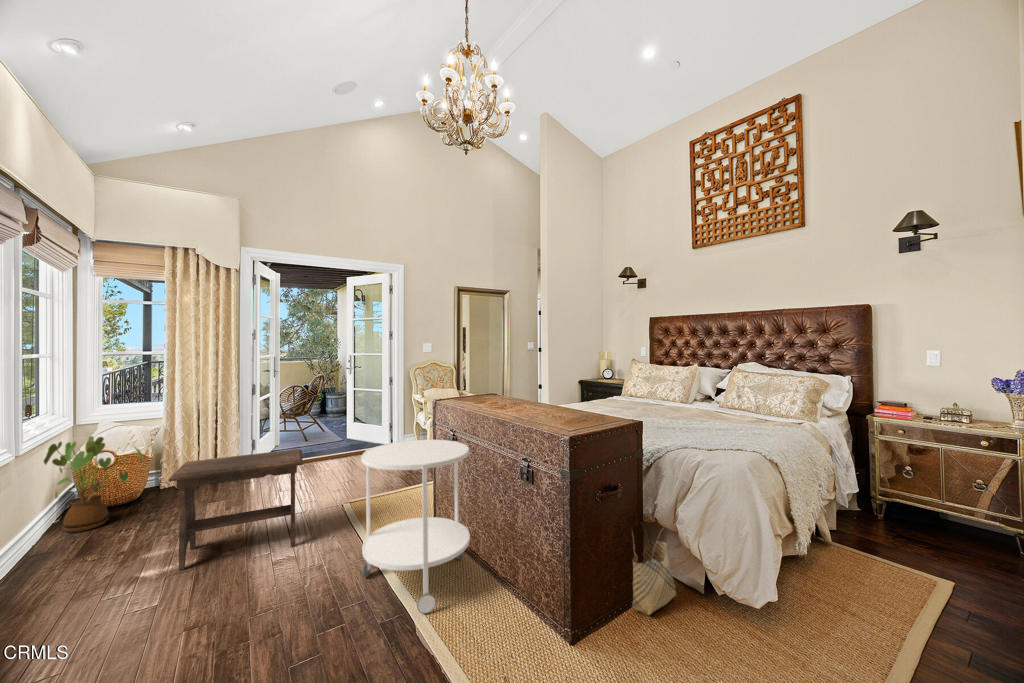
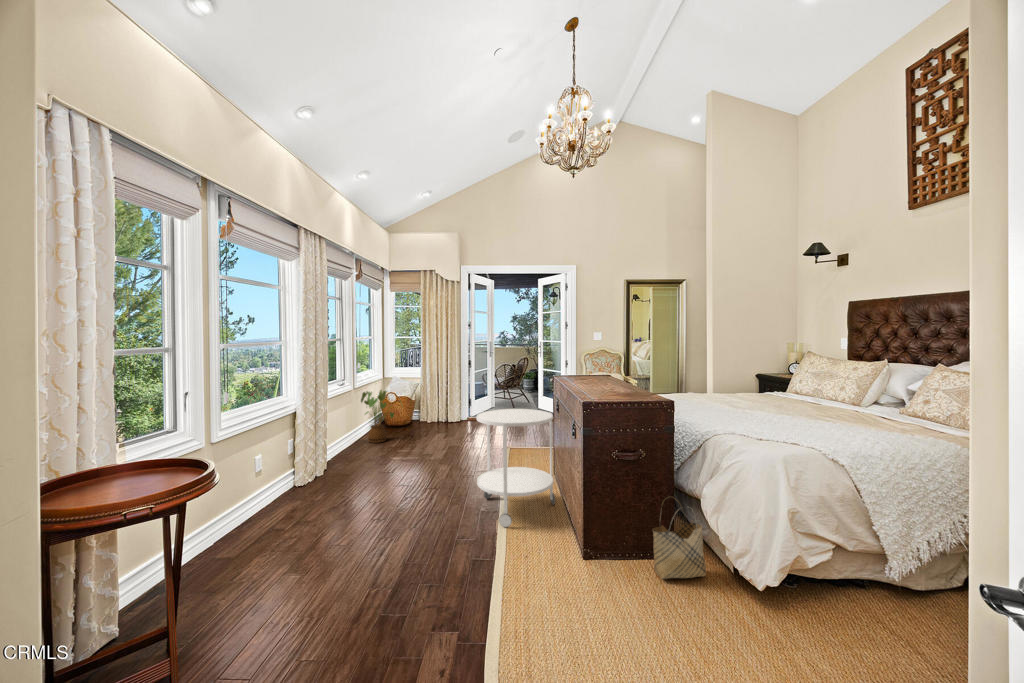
footstool: present [169,449,303,570] -> none [396,408,473,473]

